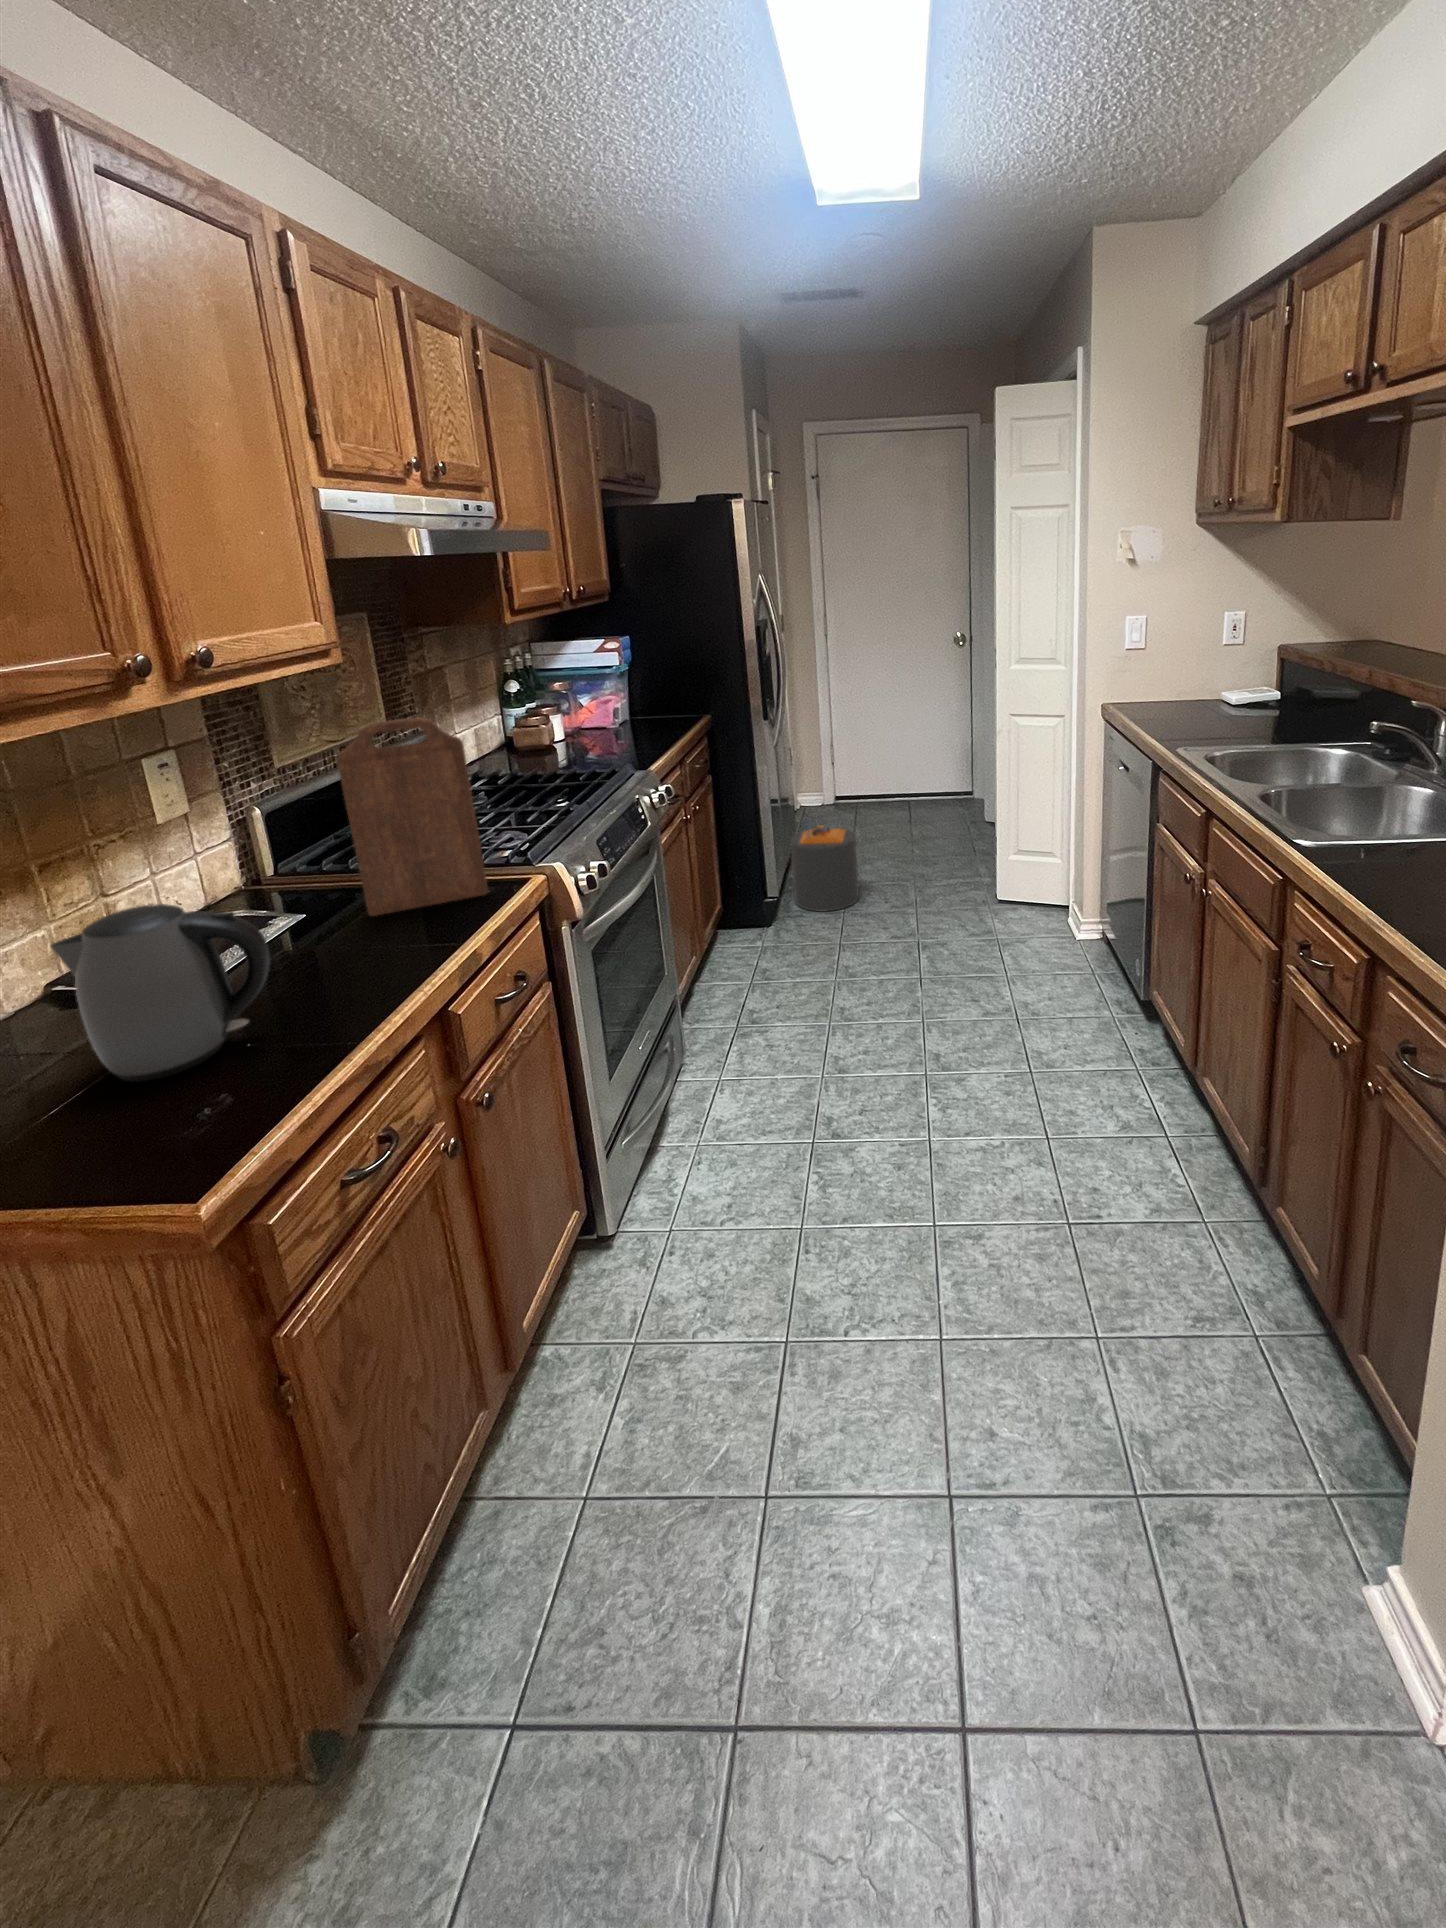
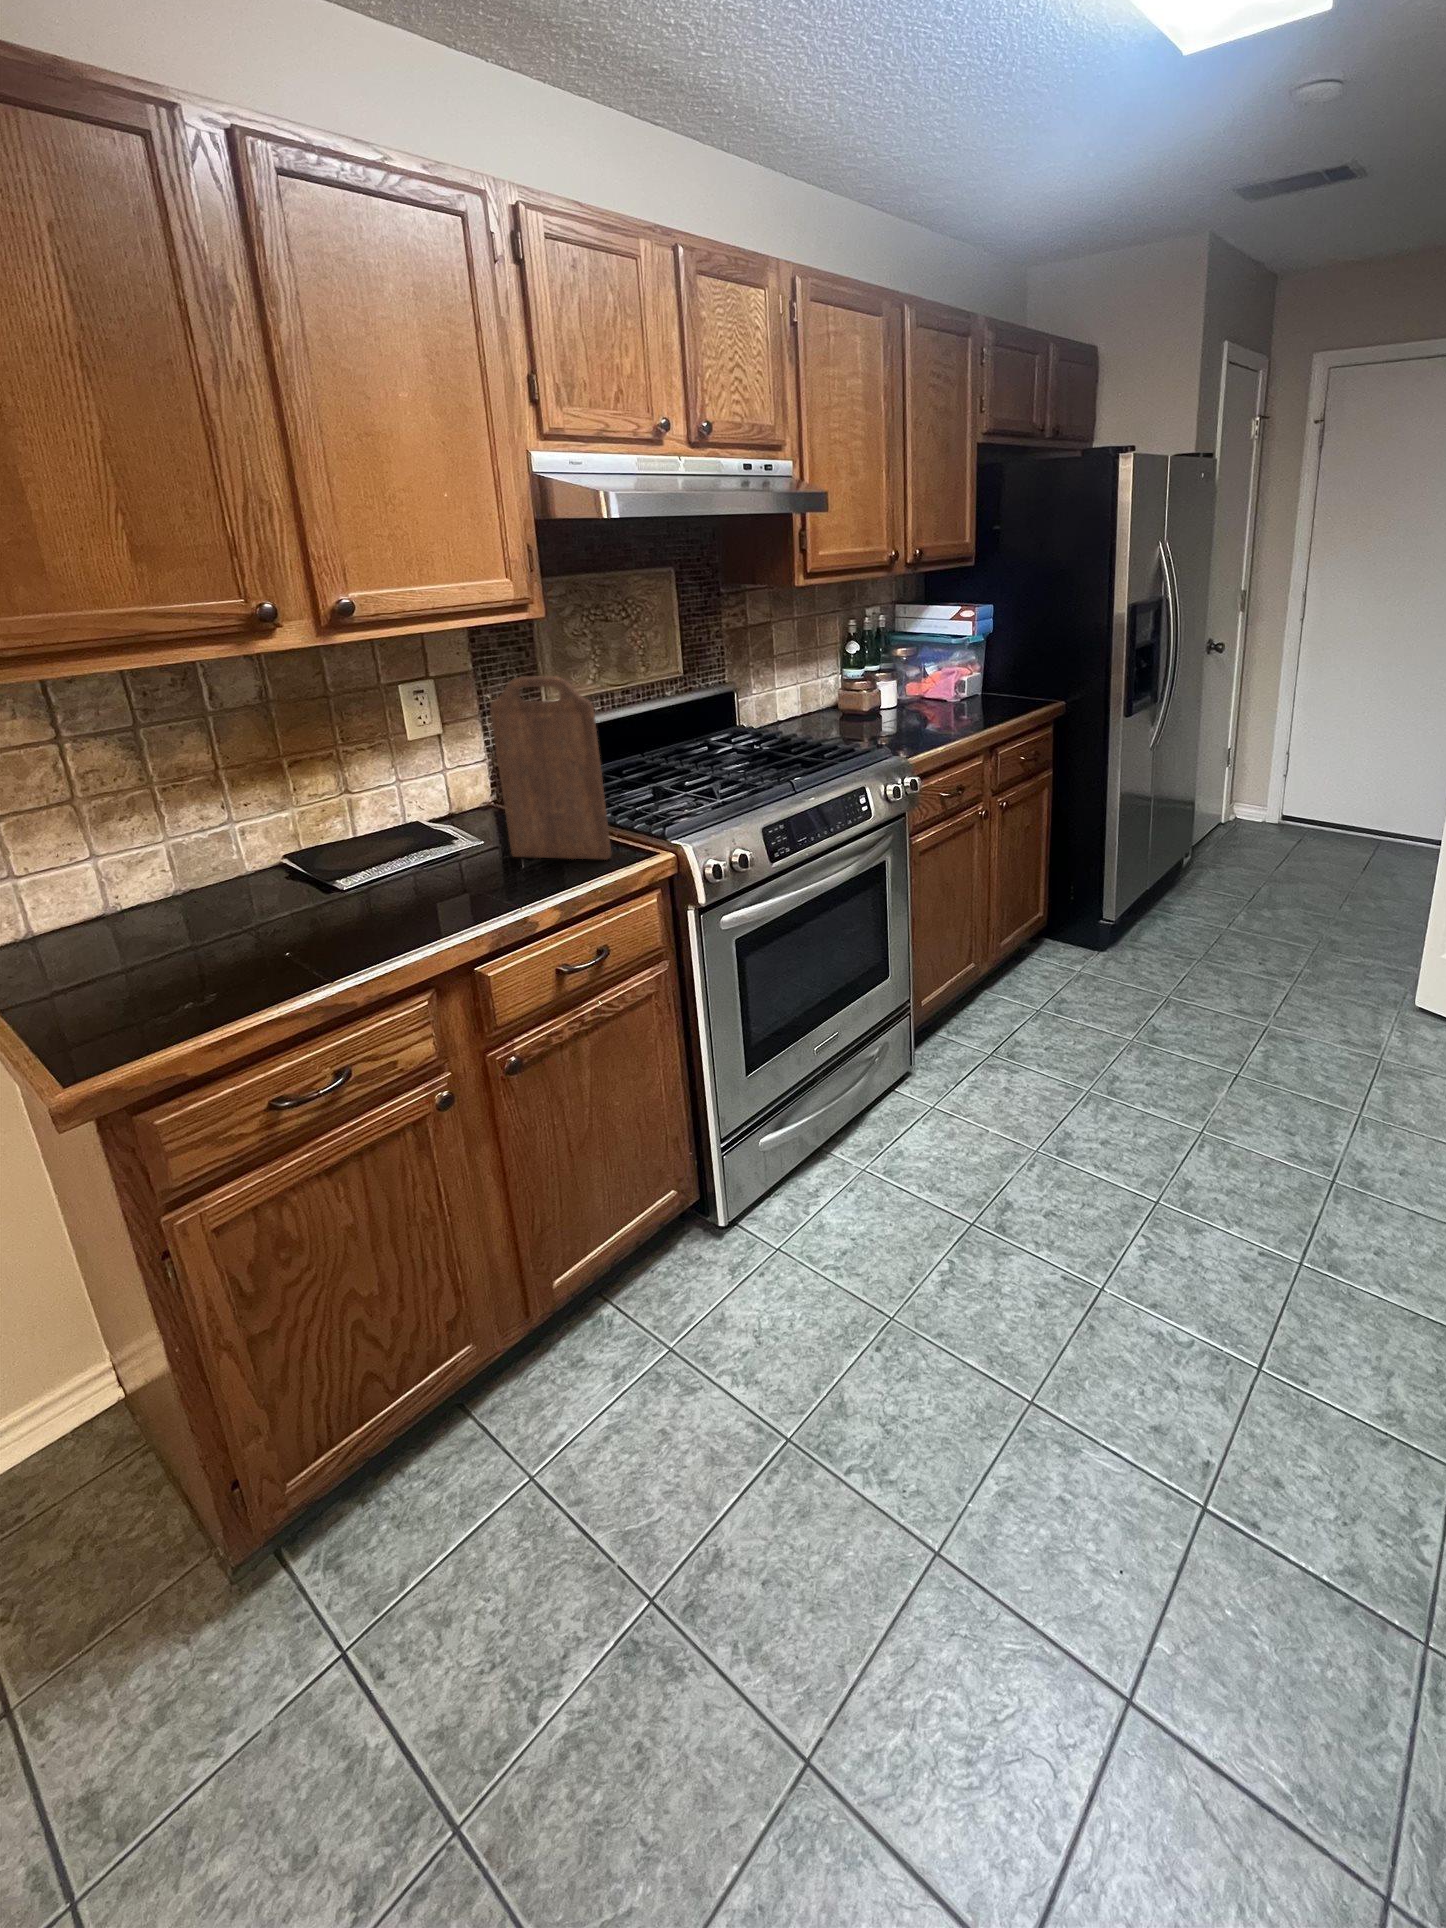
trash can: present [791,822,859,912] -> none [1147,832,1236,957]
kettle: present [51,904,270,1081] -> none [183,815,327,960]

